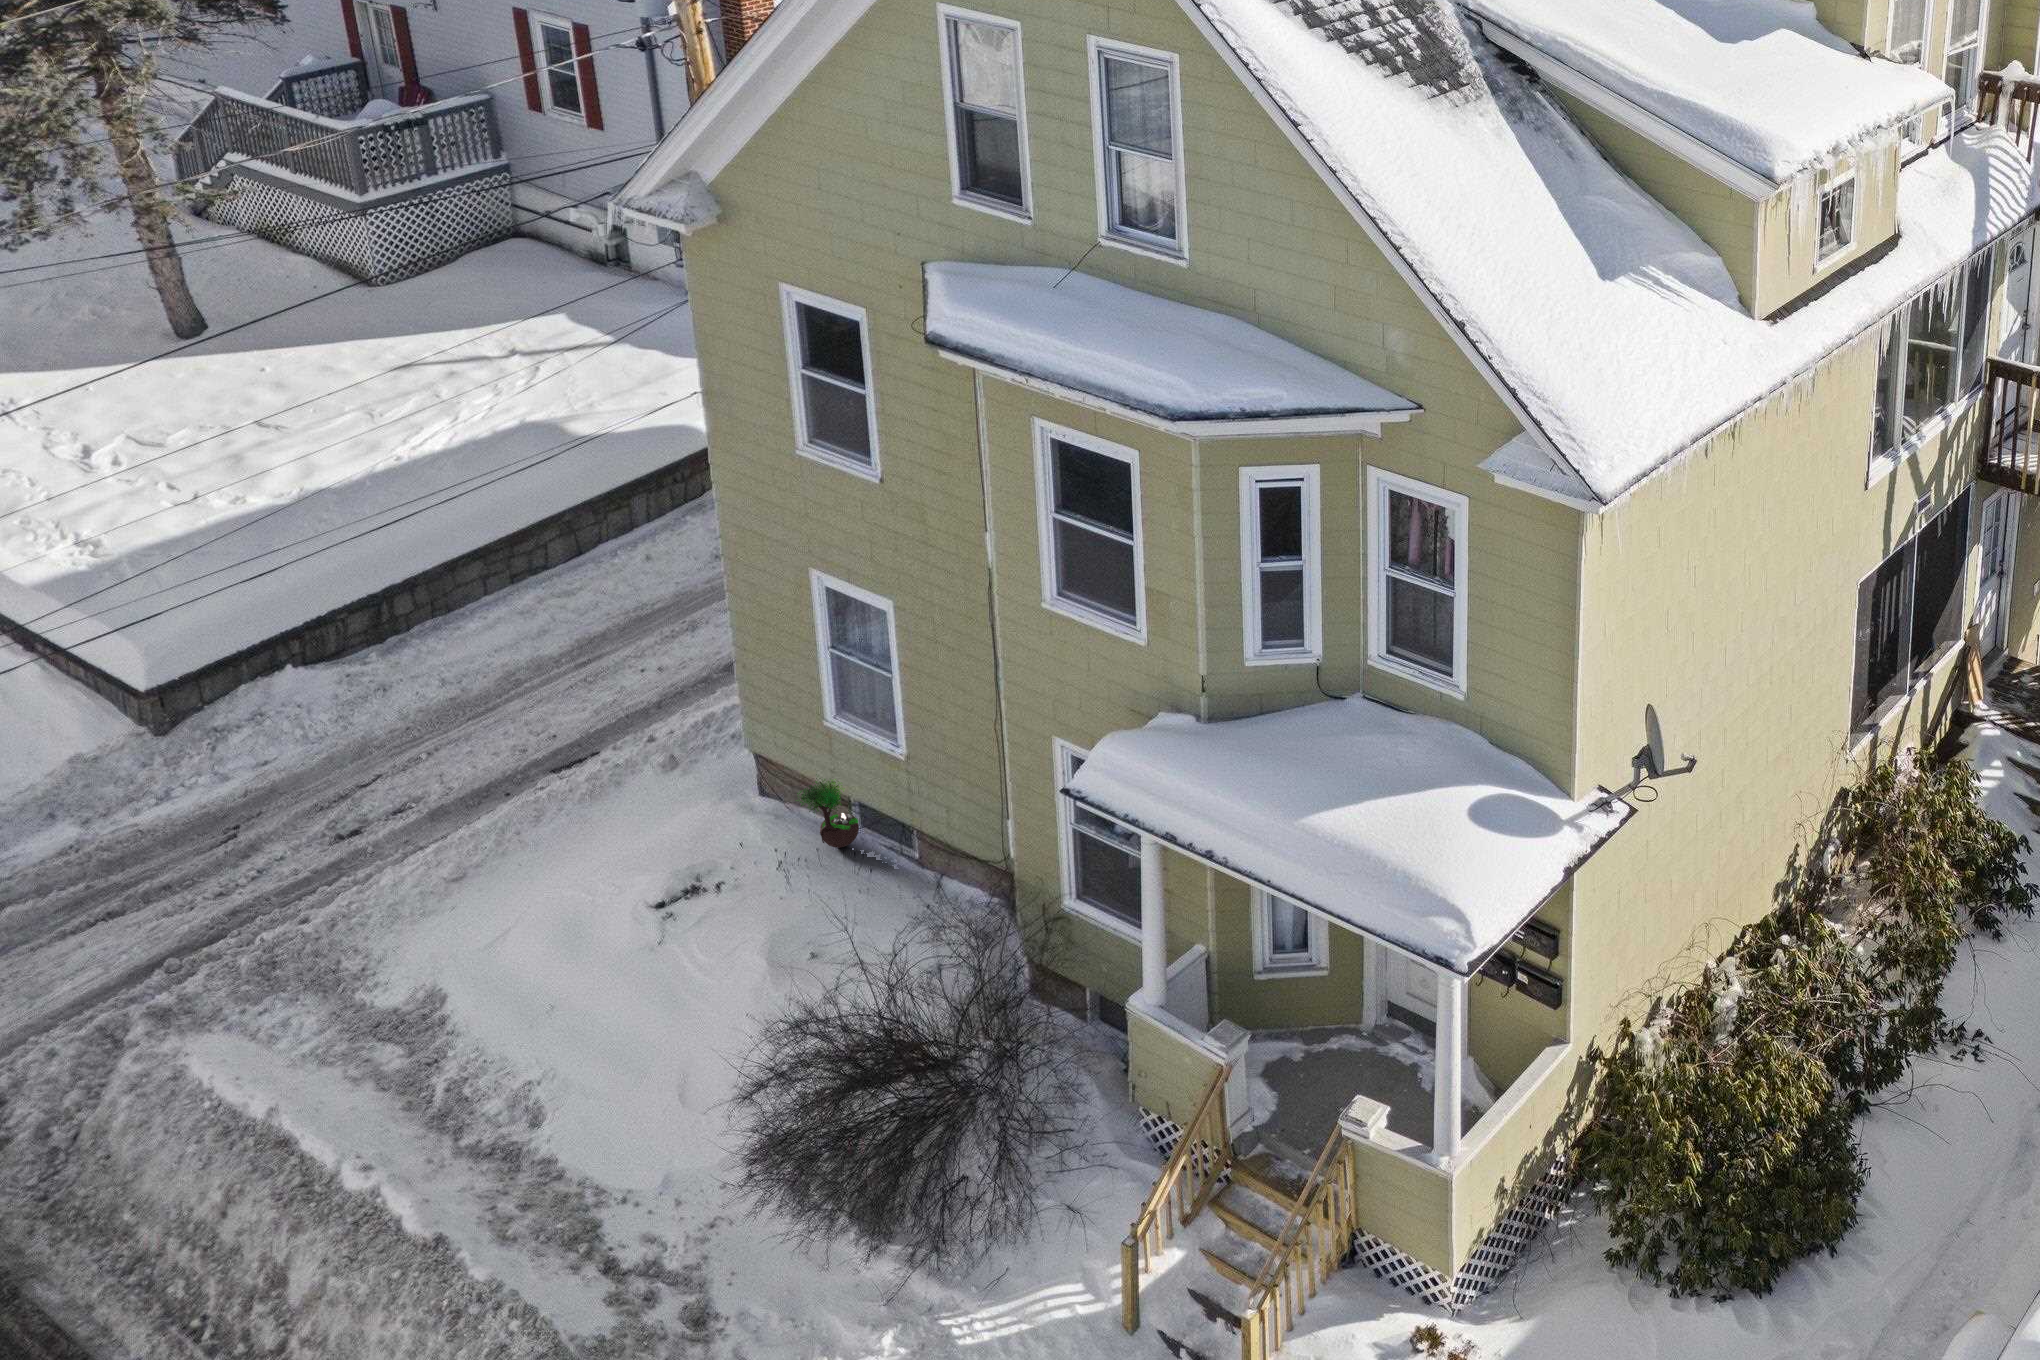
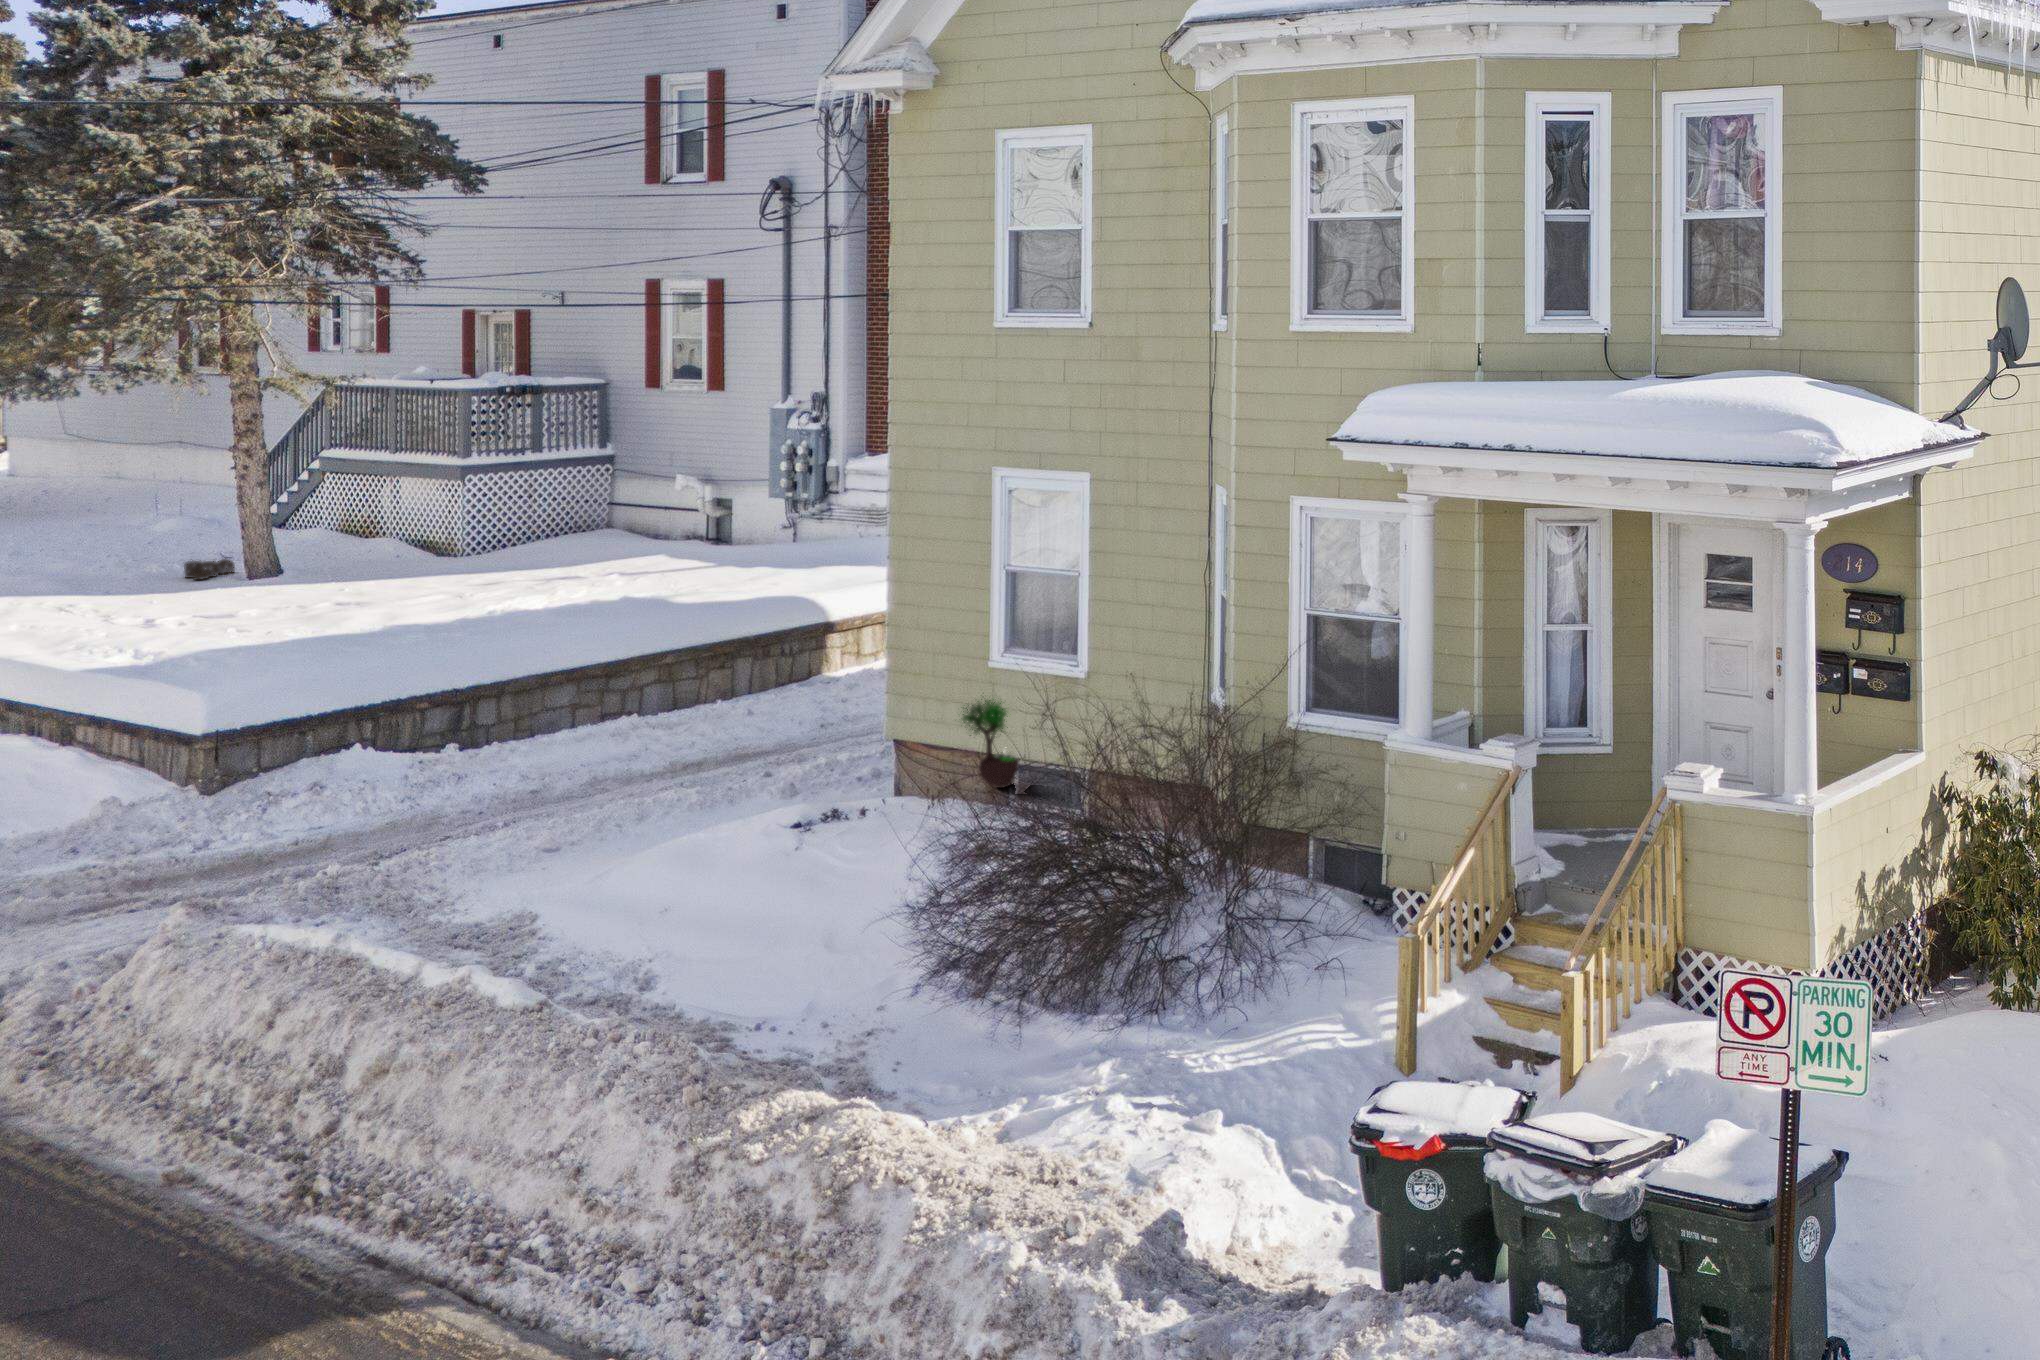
woven basket: none [111,307,162,337] -> present [184,558,235,580]

